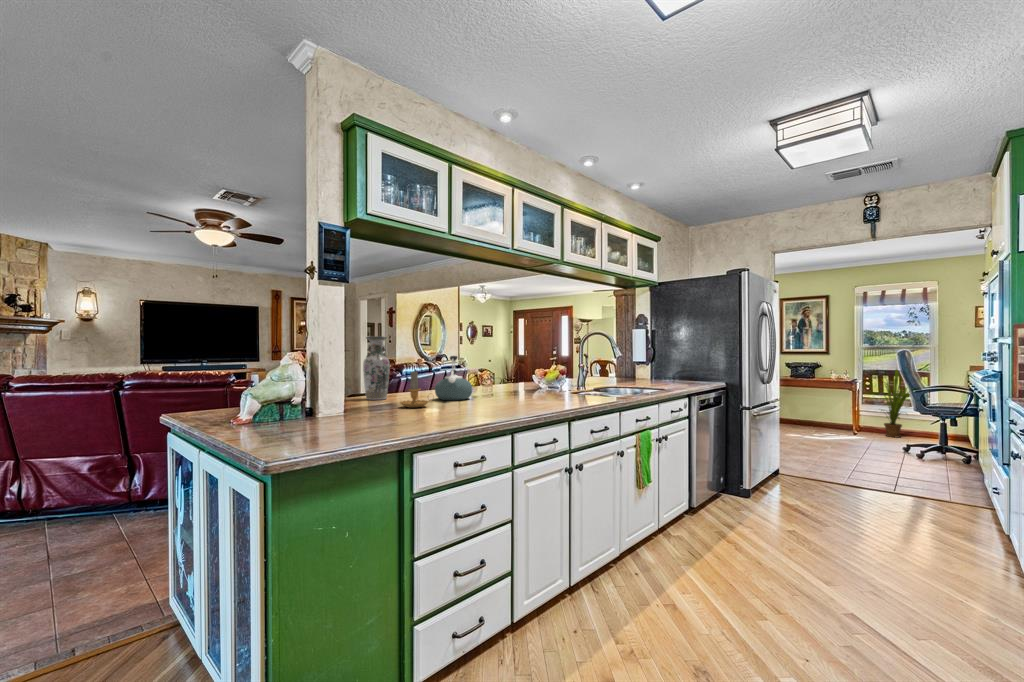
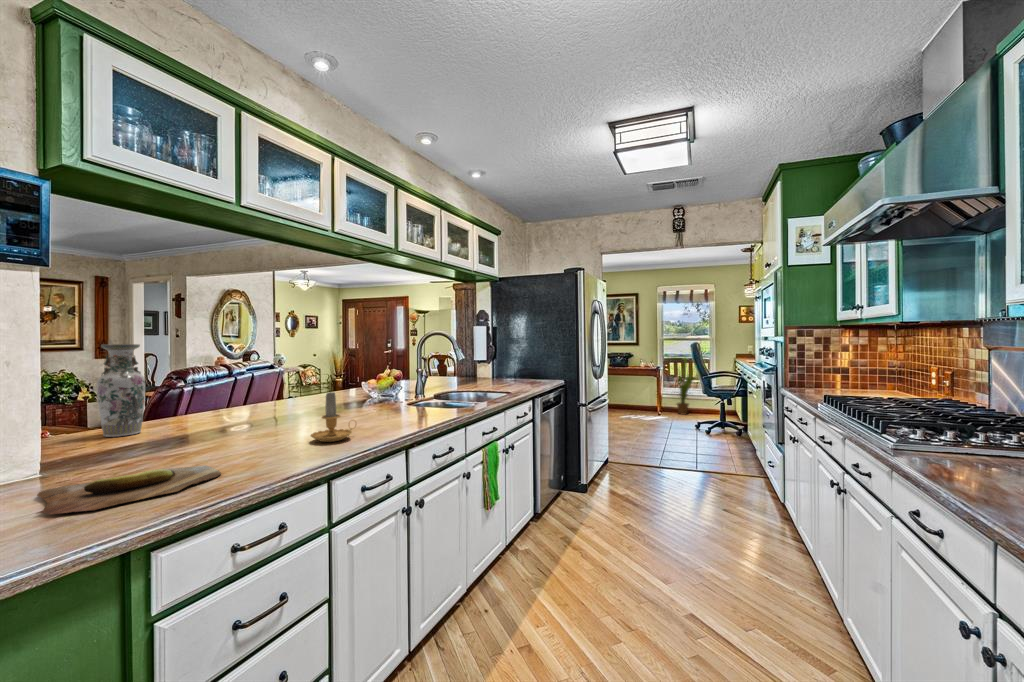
kettle: present [435,356,472,400] -> none [220,368,277,429]
candle: present [400,371,430,408] -> present [311,392,356,442]
cutting board: none [354,410,447,426] -> present [37,465,221,514]

